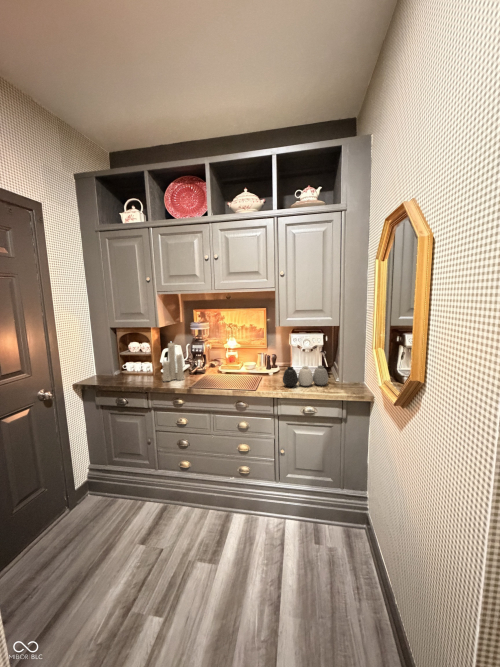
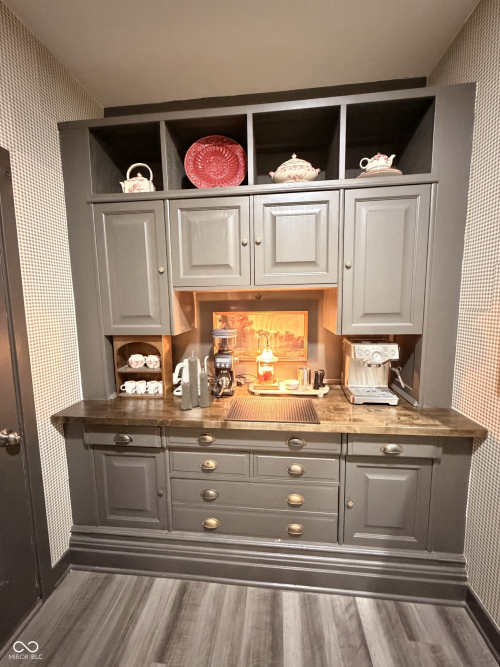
vase: present [283,365,328,387] -> none [351,387,411,417]

